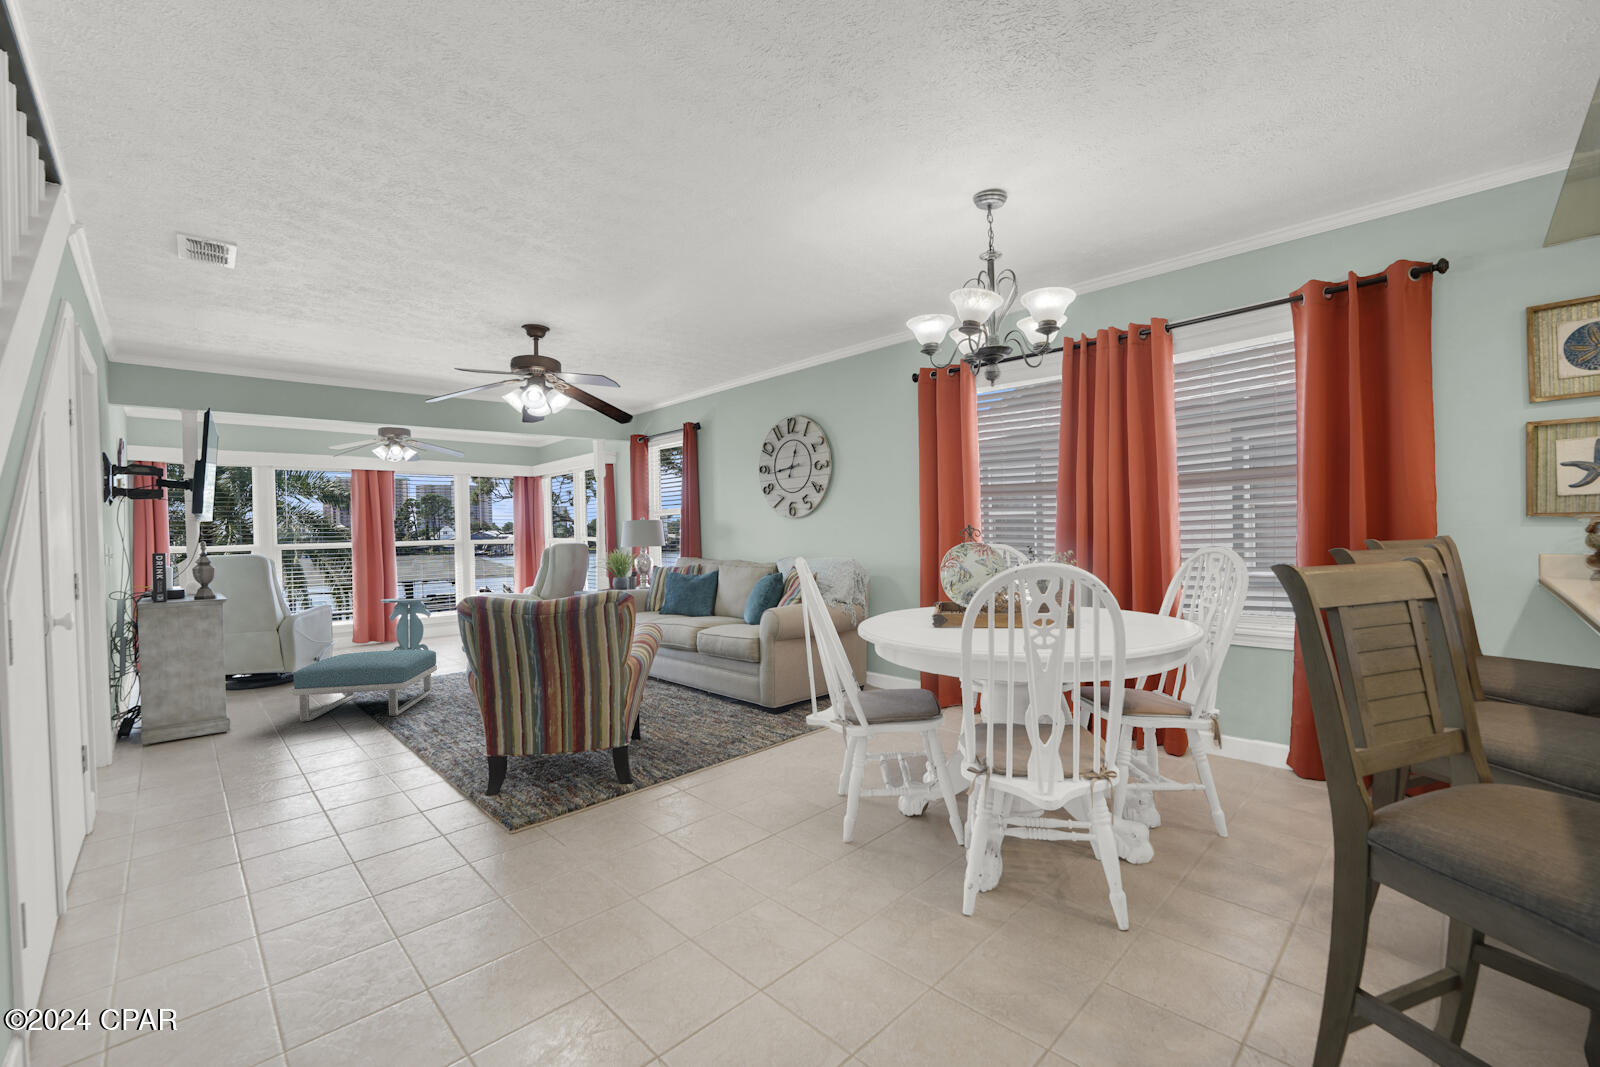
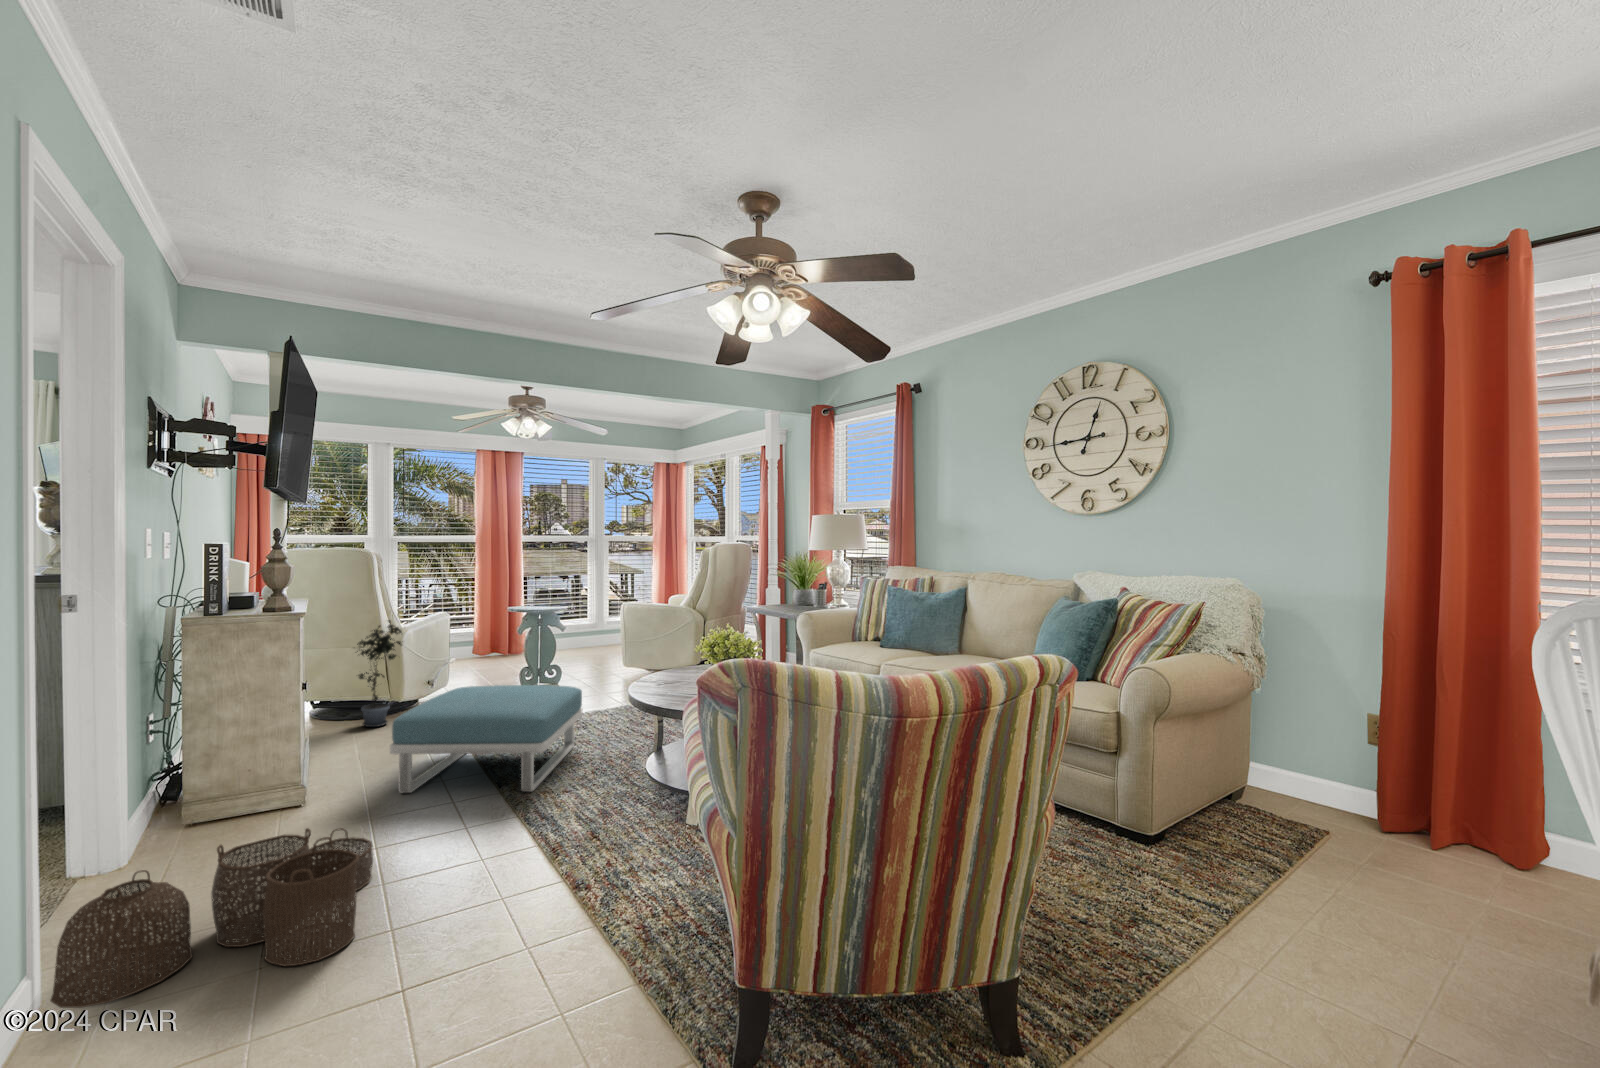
potted plant: none [251,611,295,691] -> present [357,620,402,727]
woven basket: none [110,720,289,806] -> present [50,828,373,1008]

